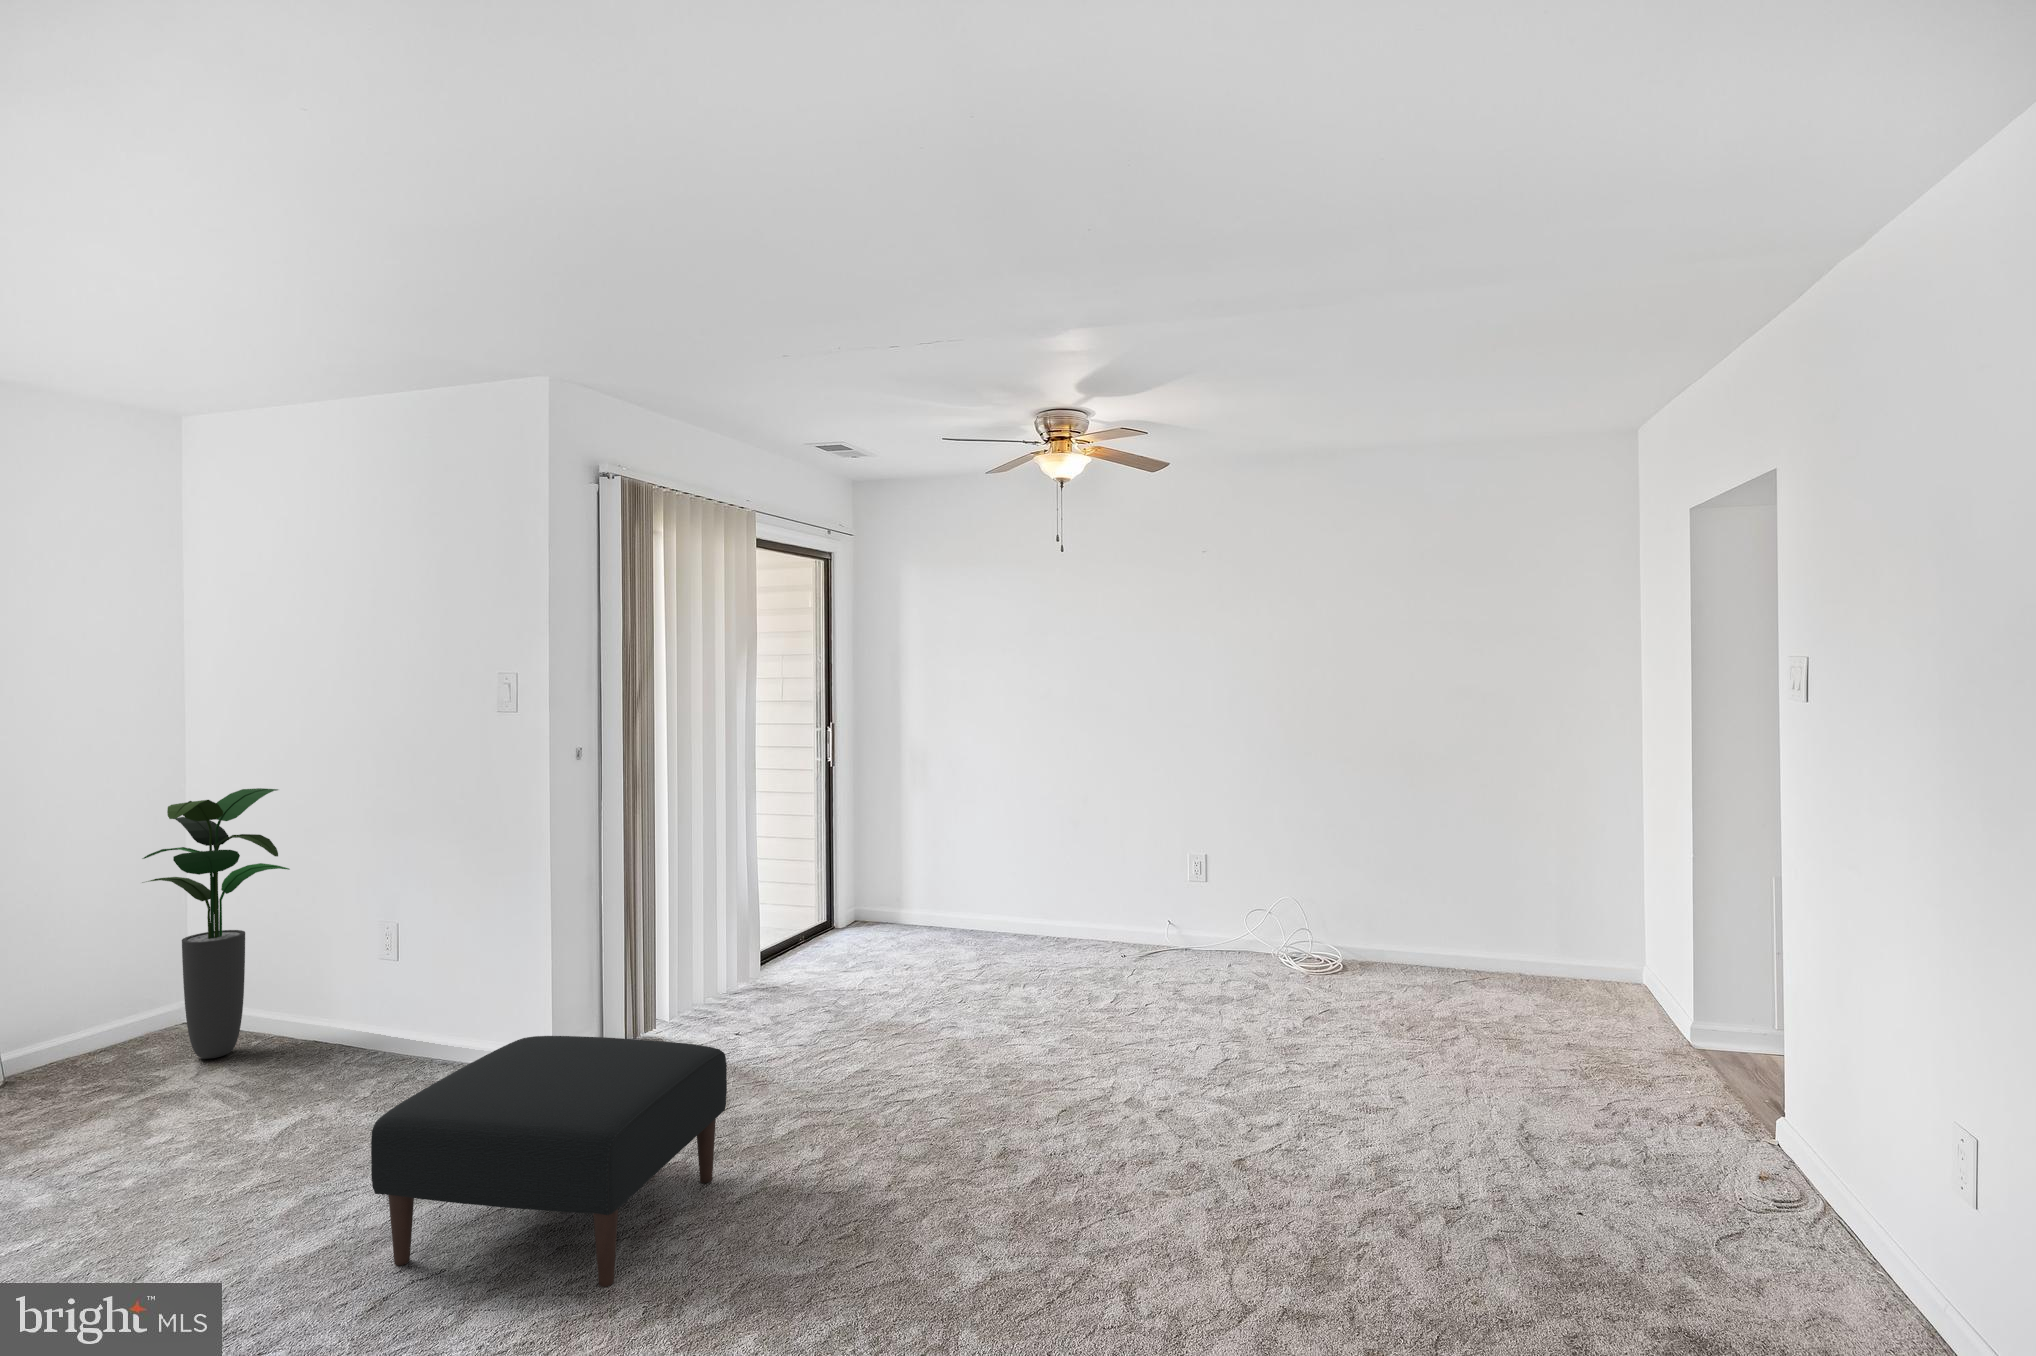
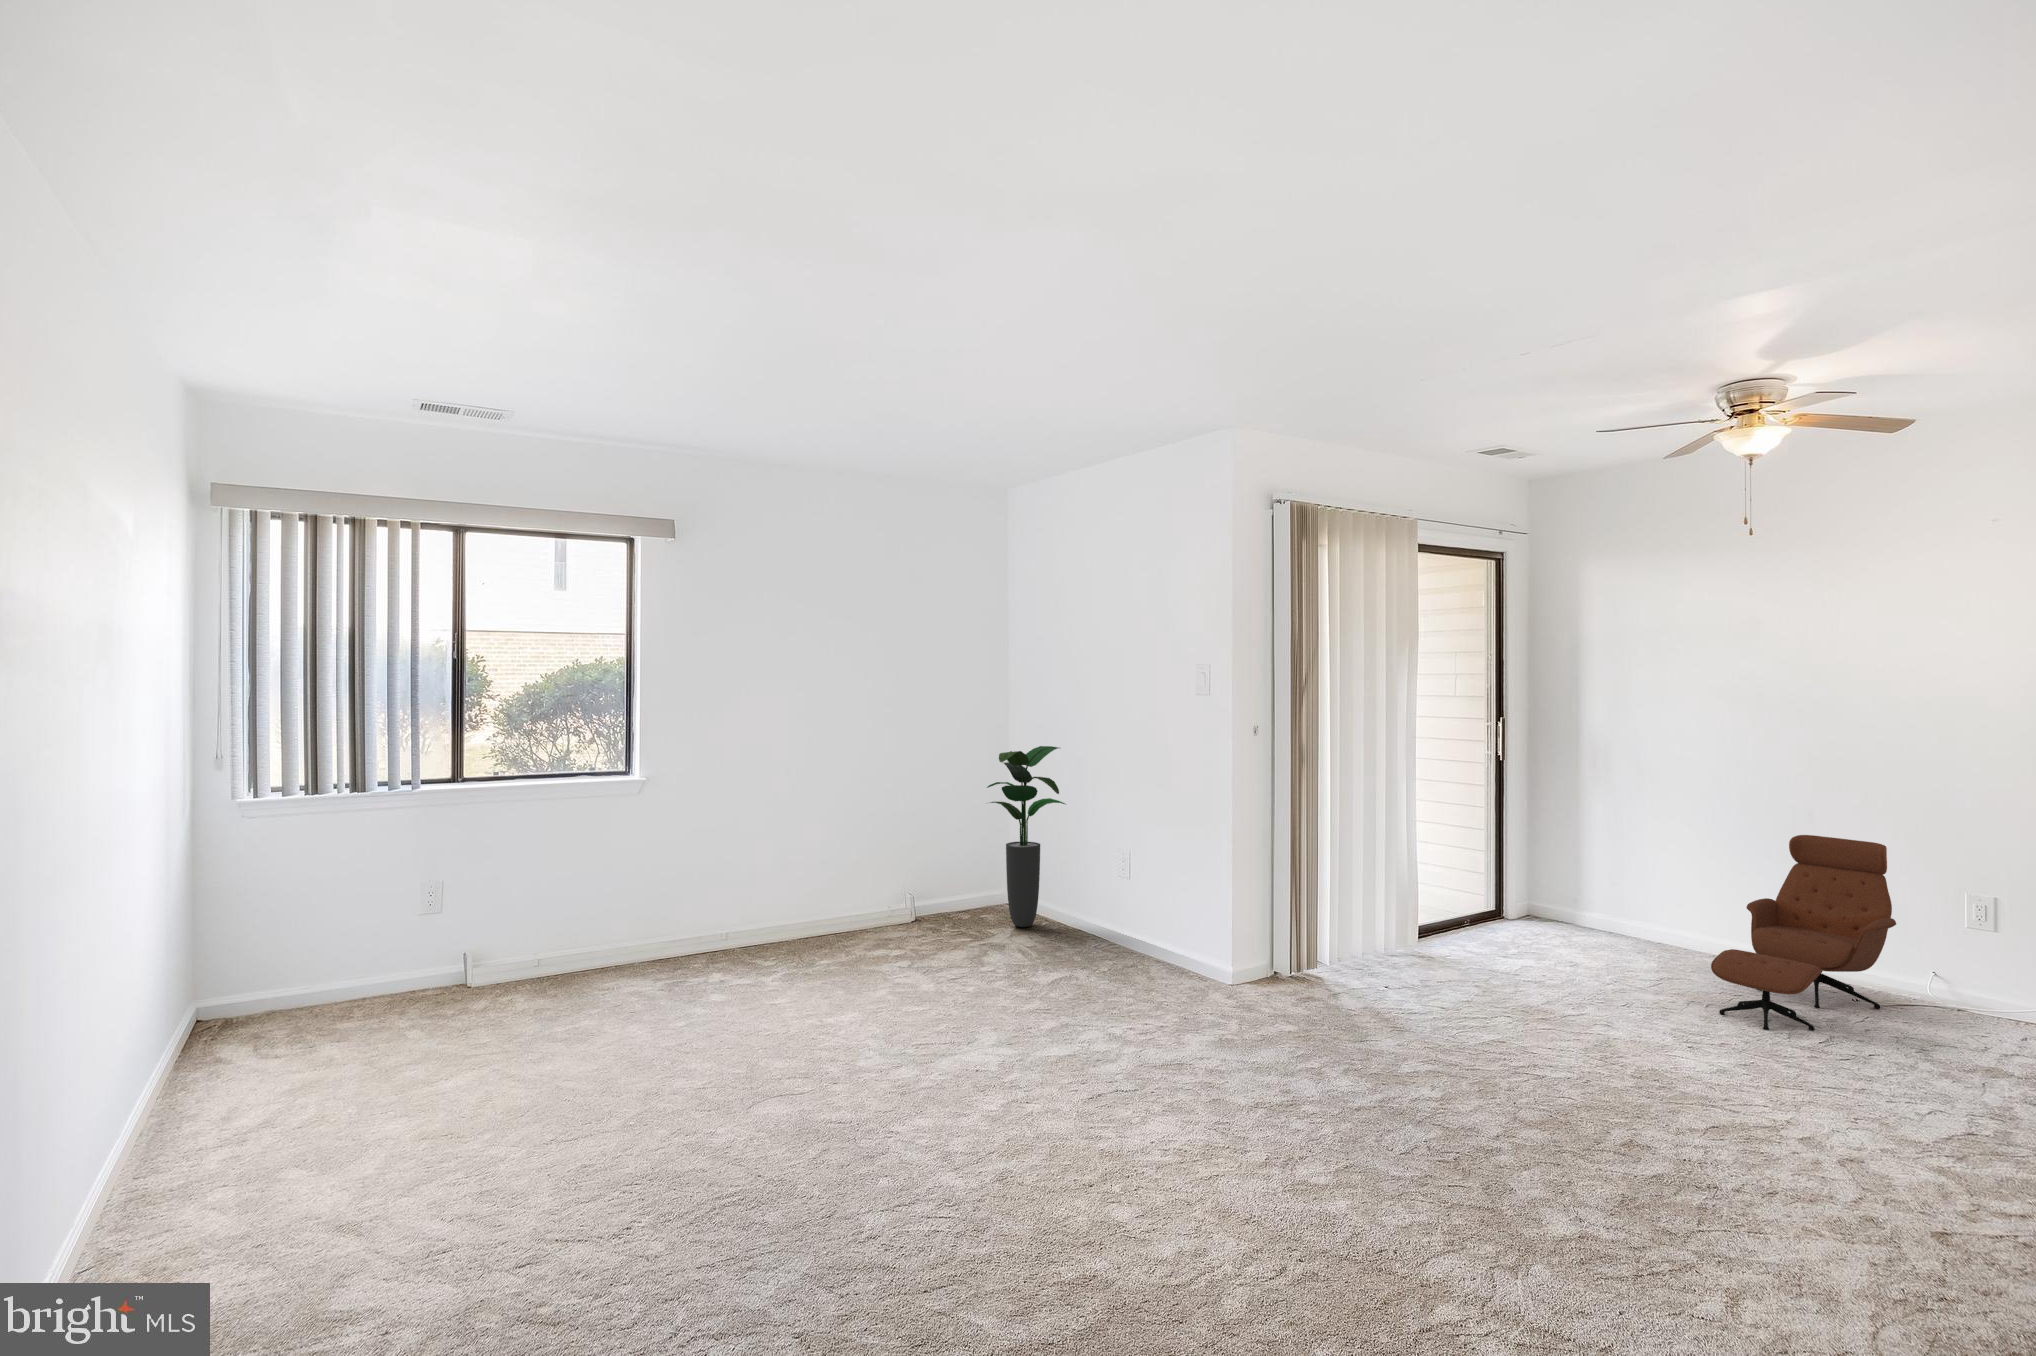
lounge chair: none [1029,817,1148,1000] -> present [1711,835,1896,1031]
ottoman: present [371,1036,727,1287] -> none [1095,942,1352,1134]

